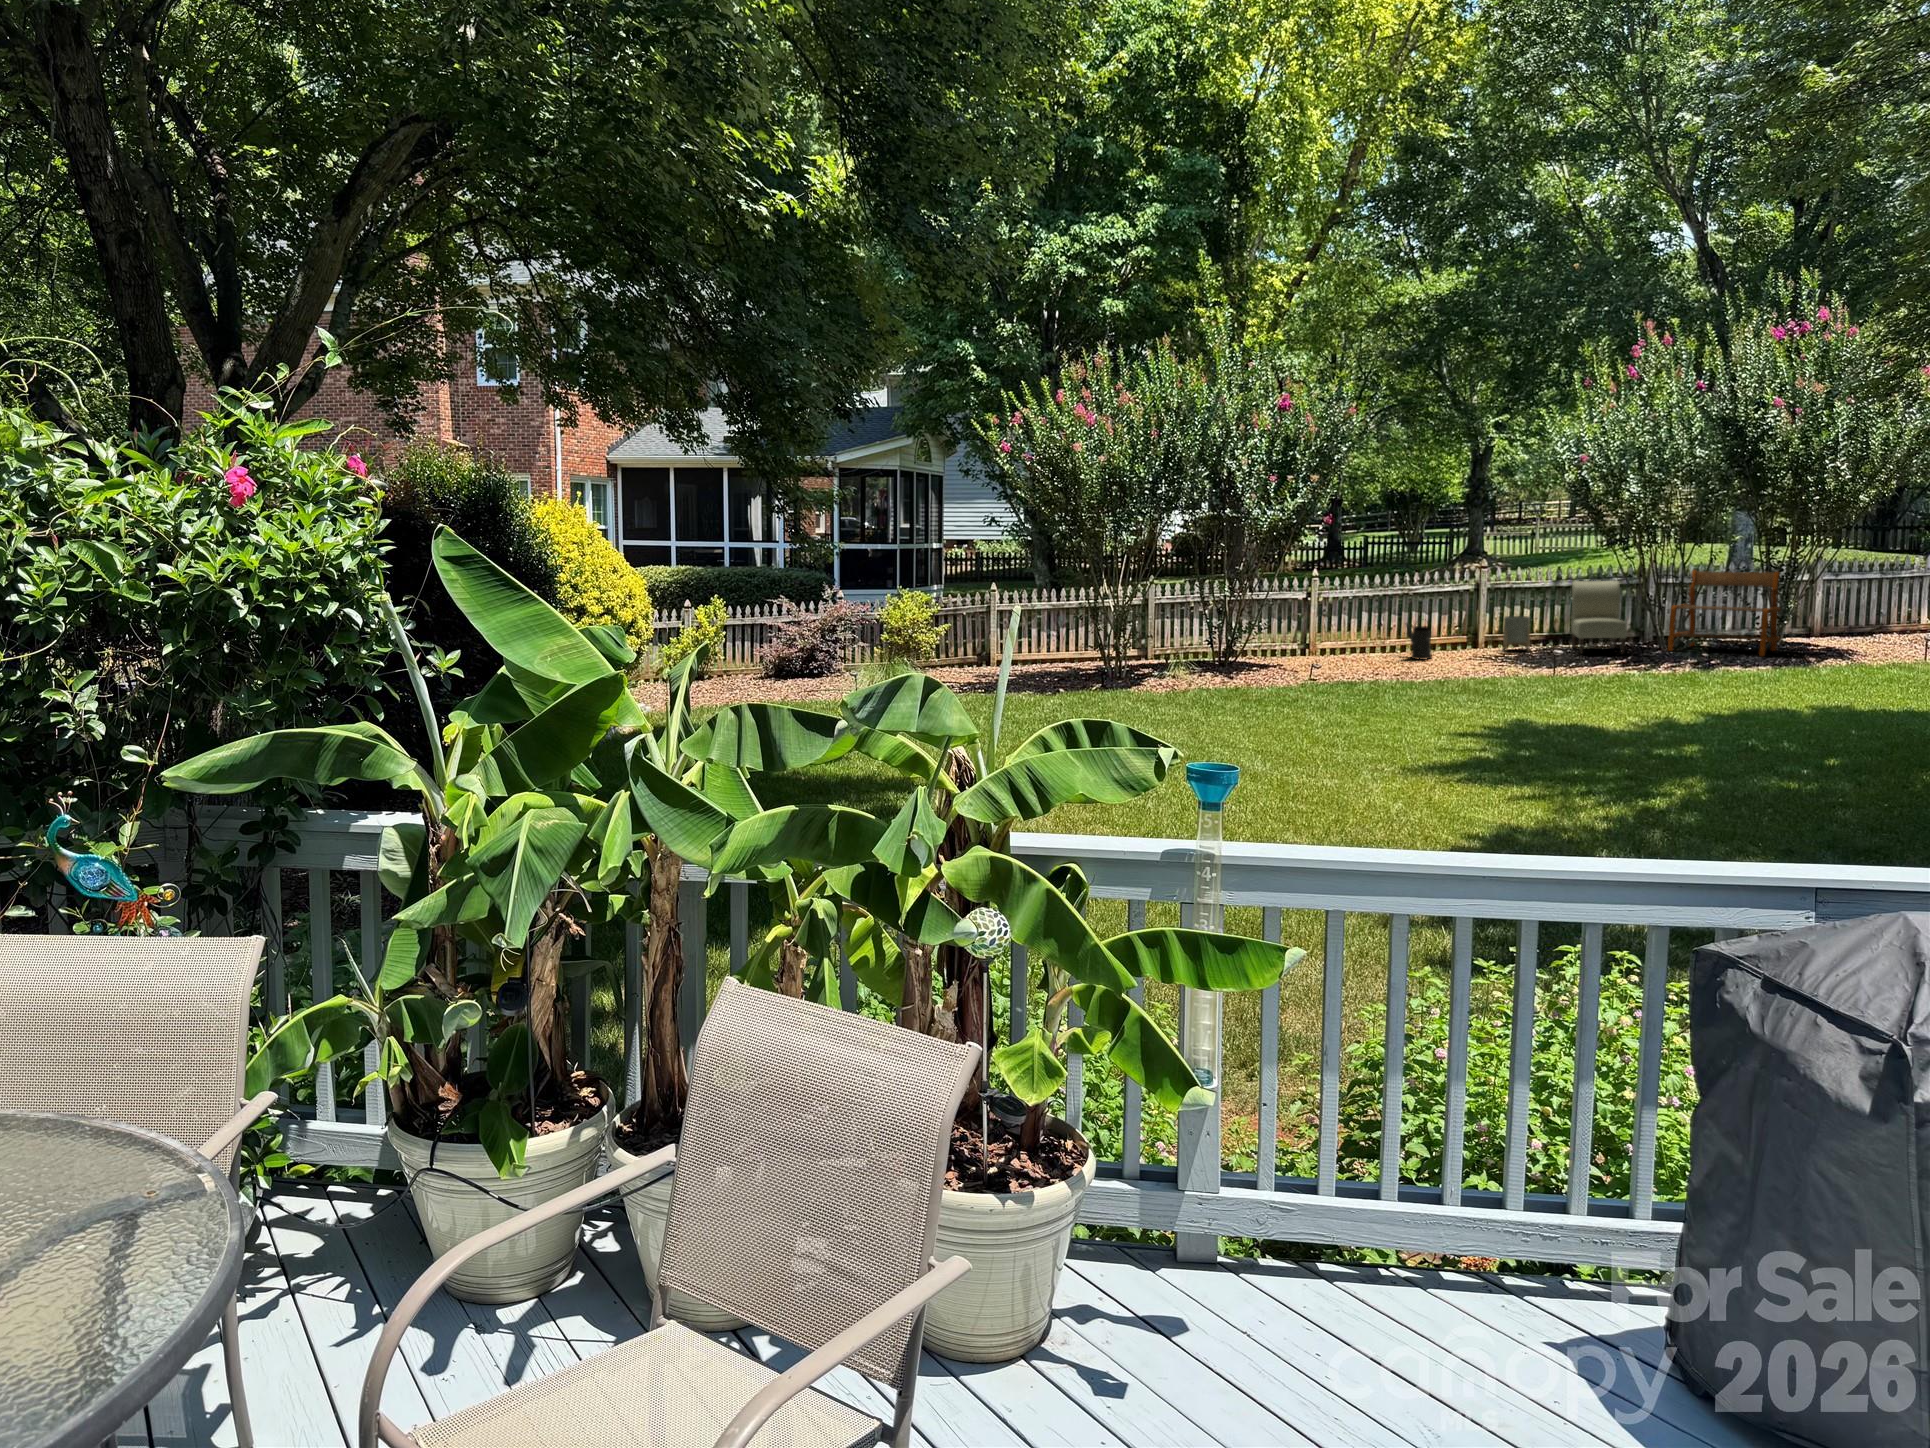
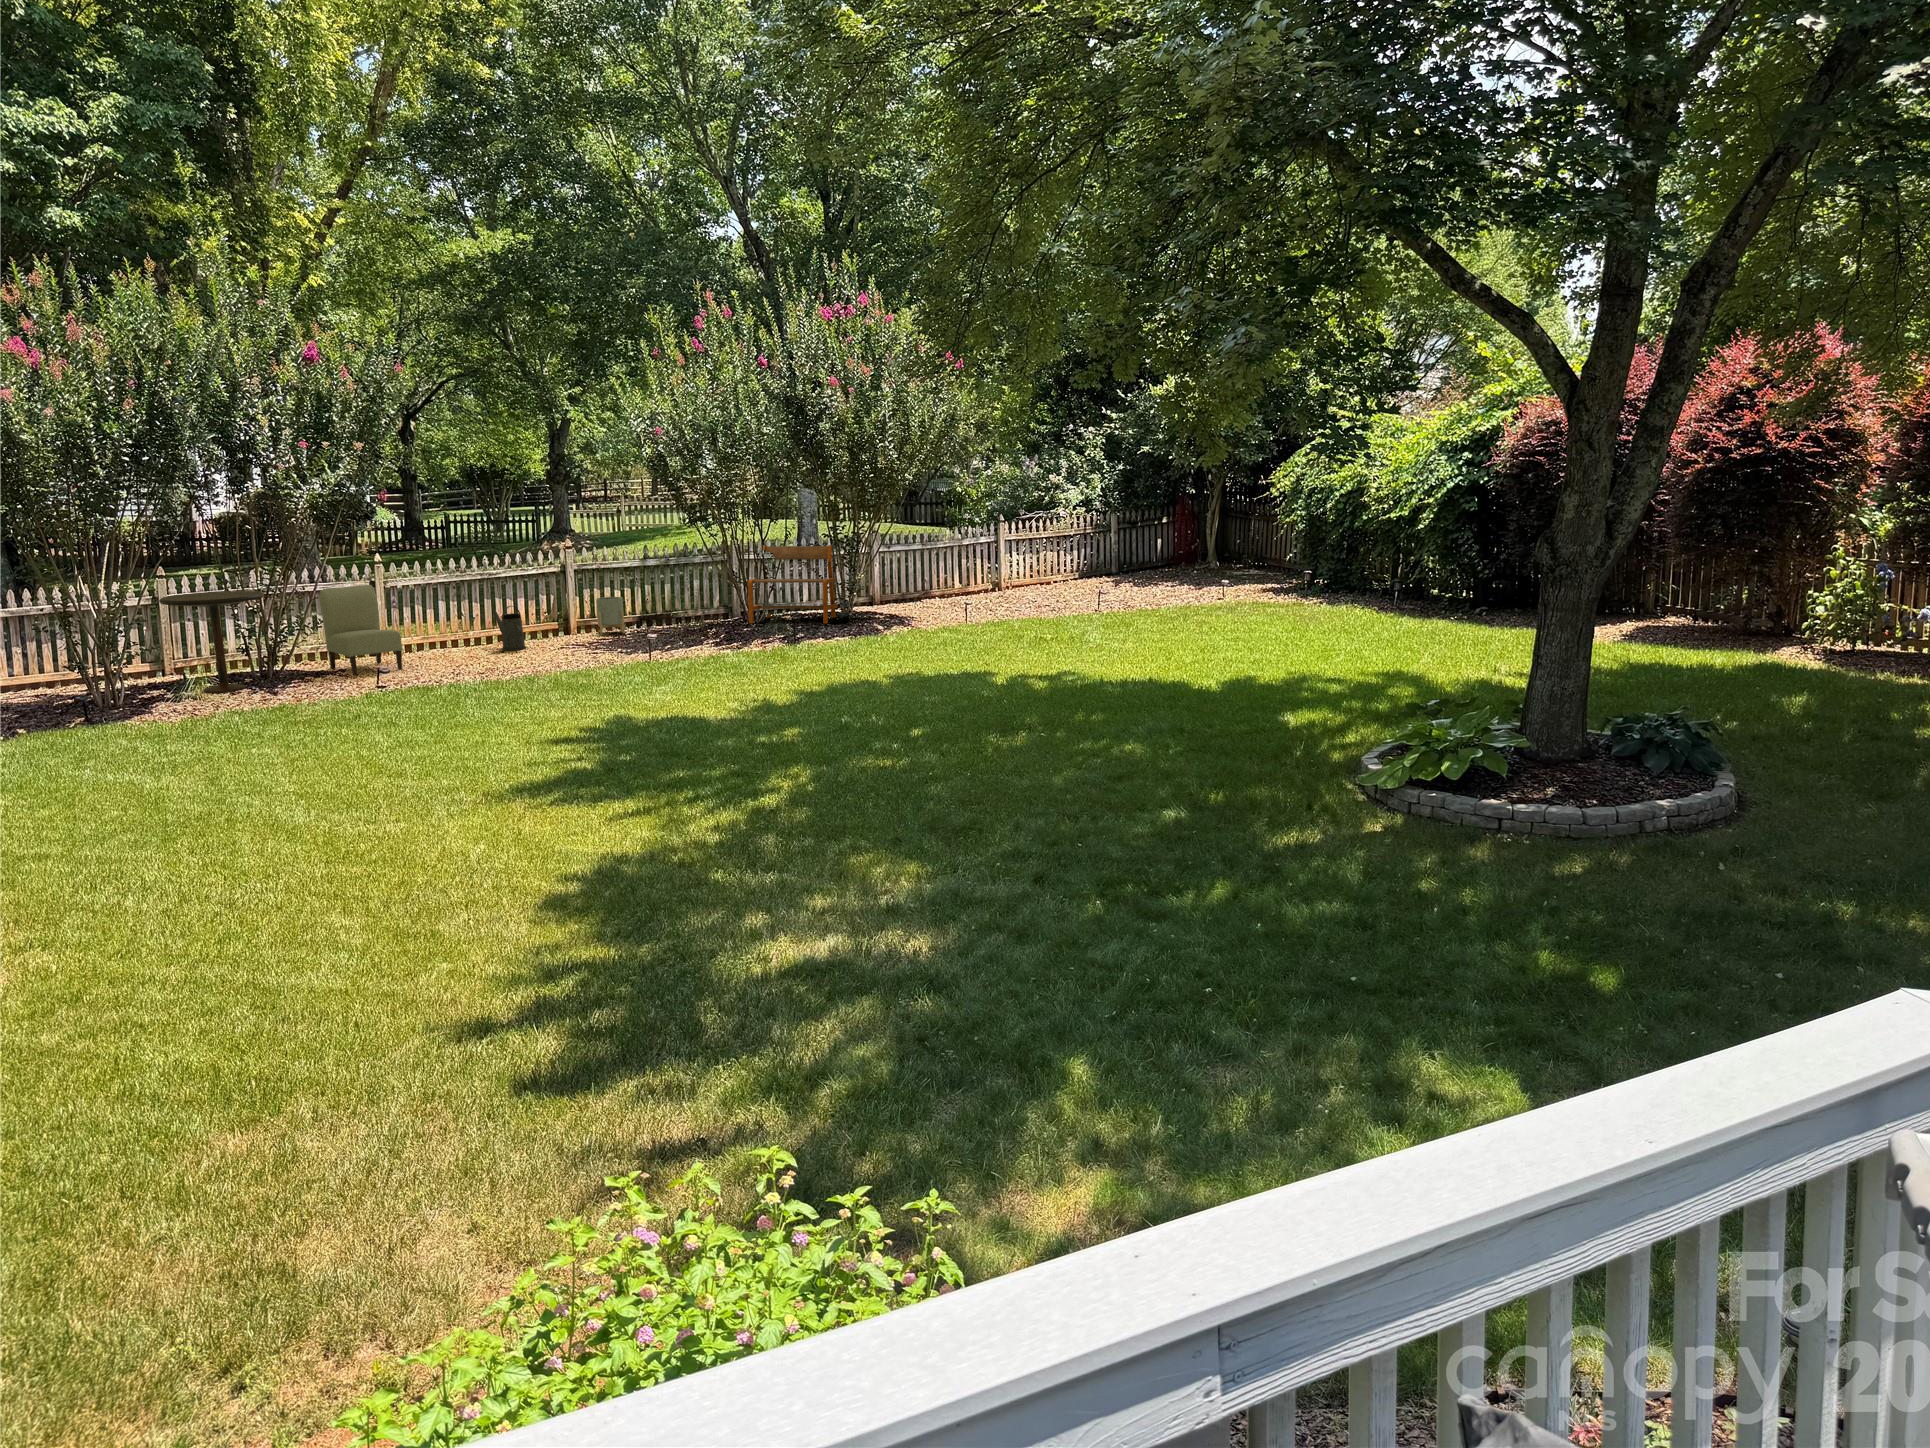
chair: present [1571,581,1627,654] -> present [320,585,402,675]
pedestal table: none [1156,595,1228,674] -> present [159,591,264,693]

